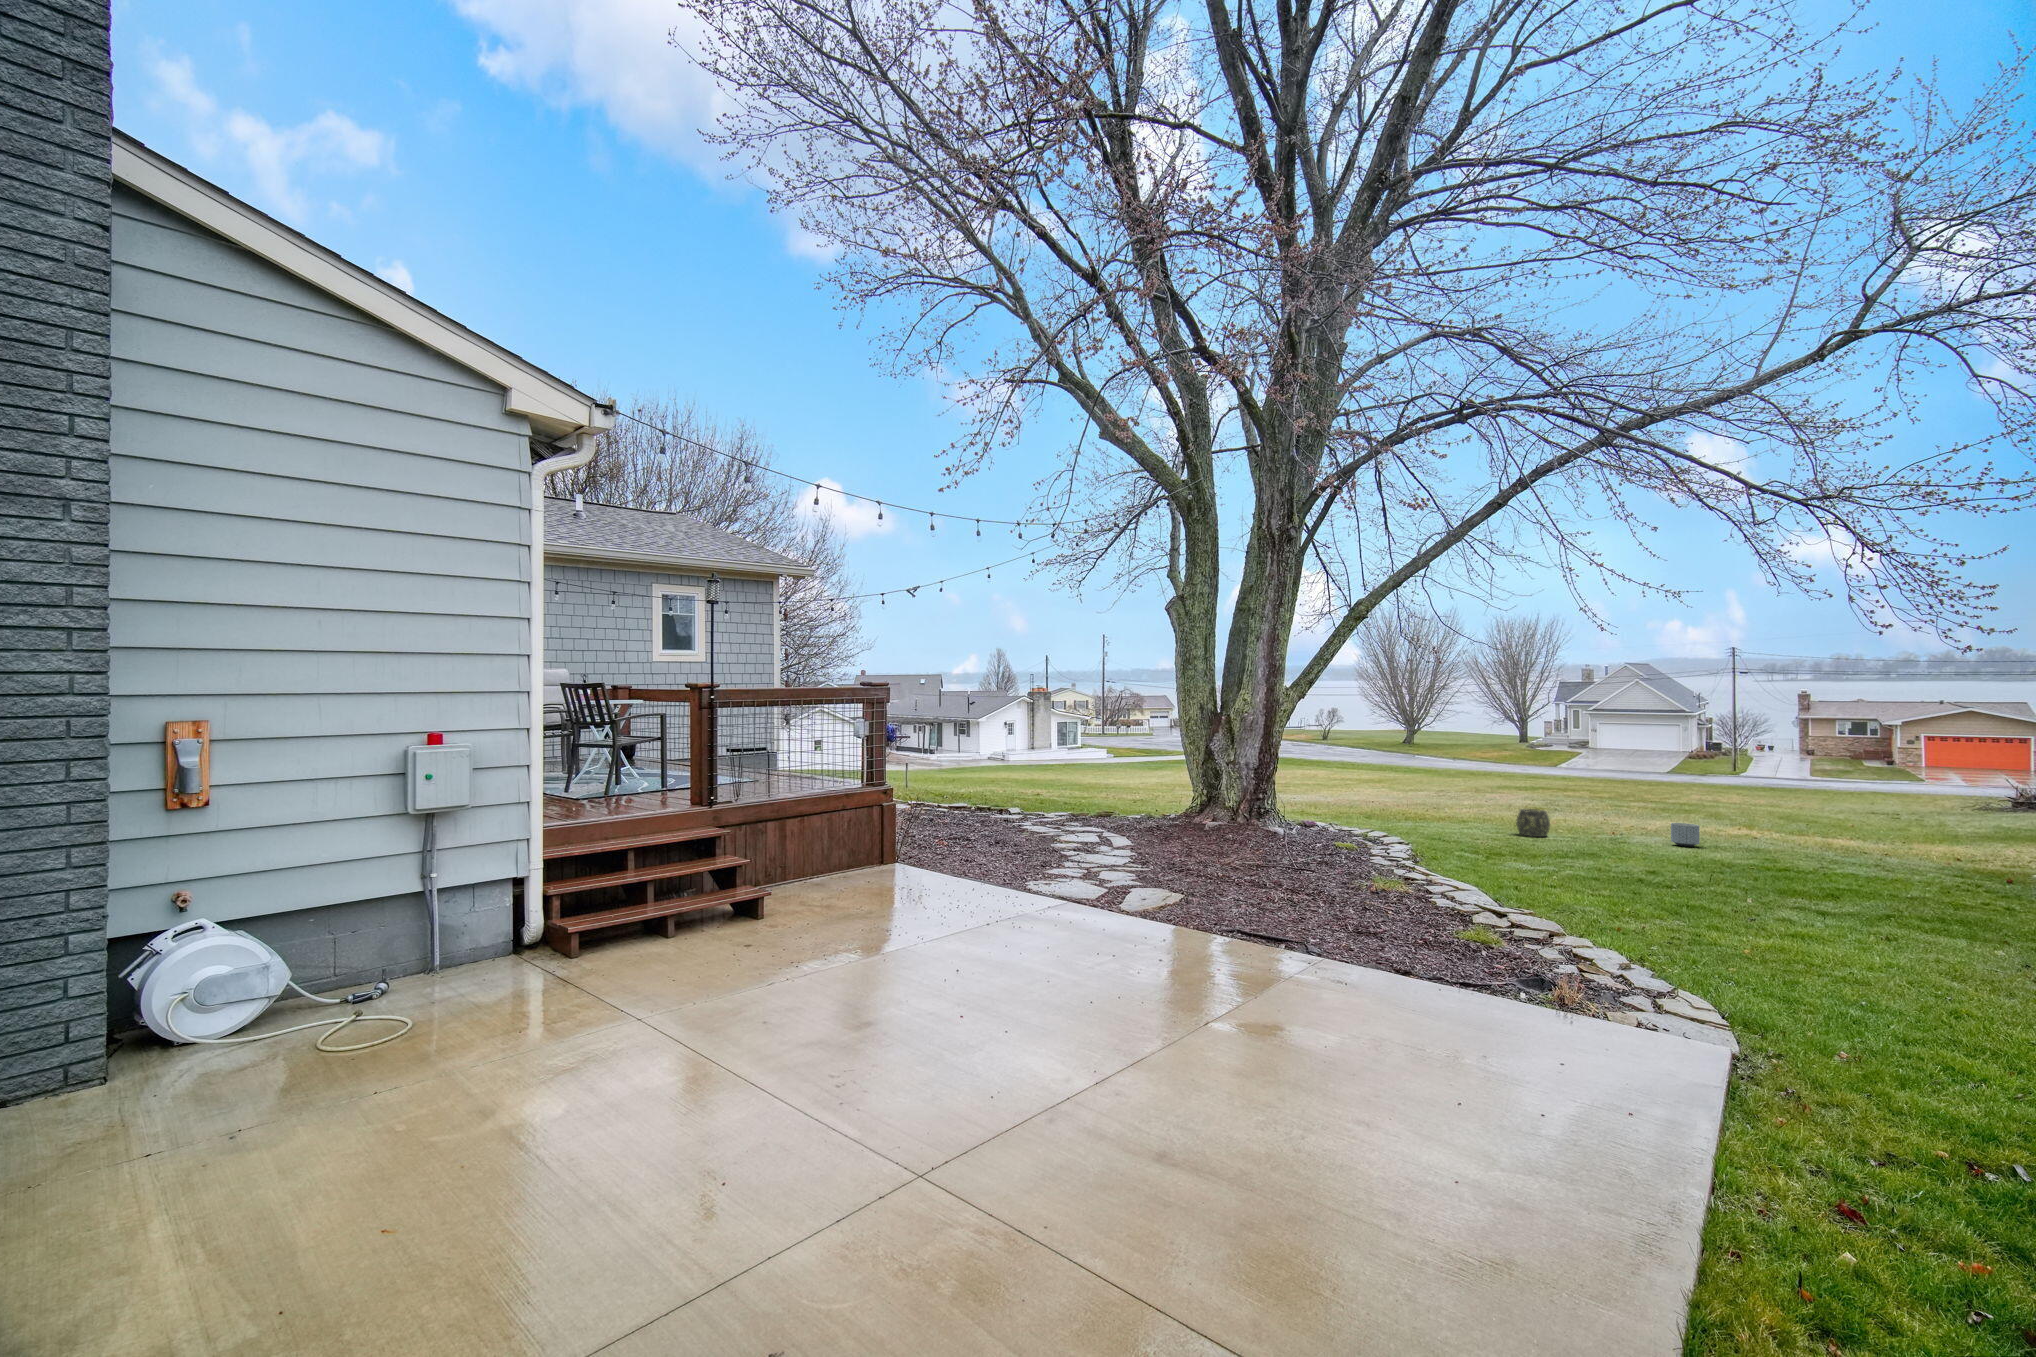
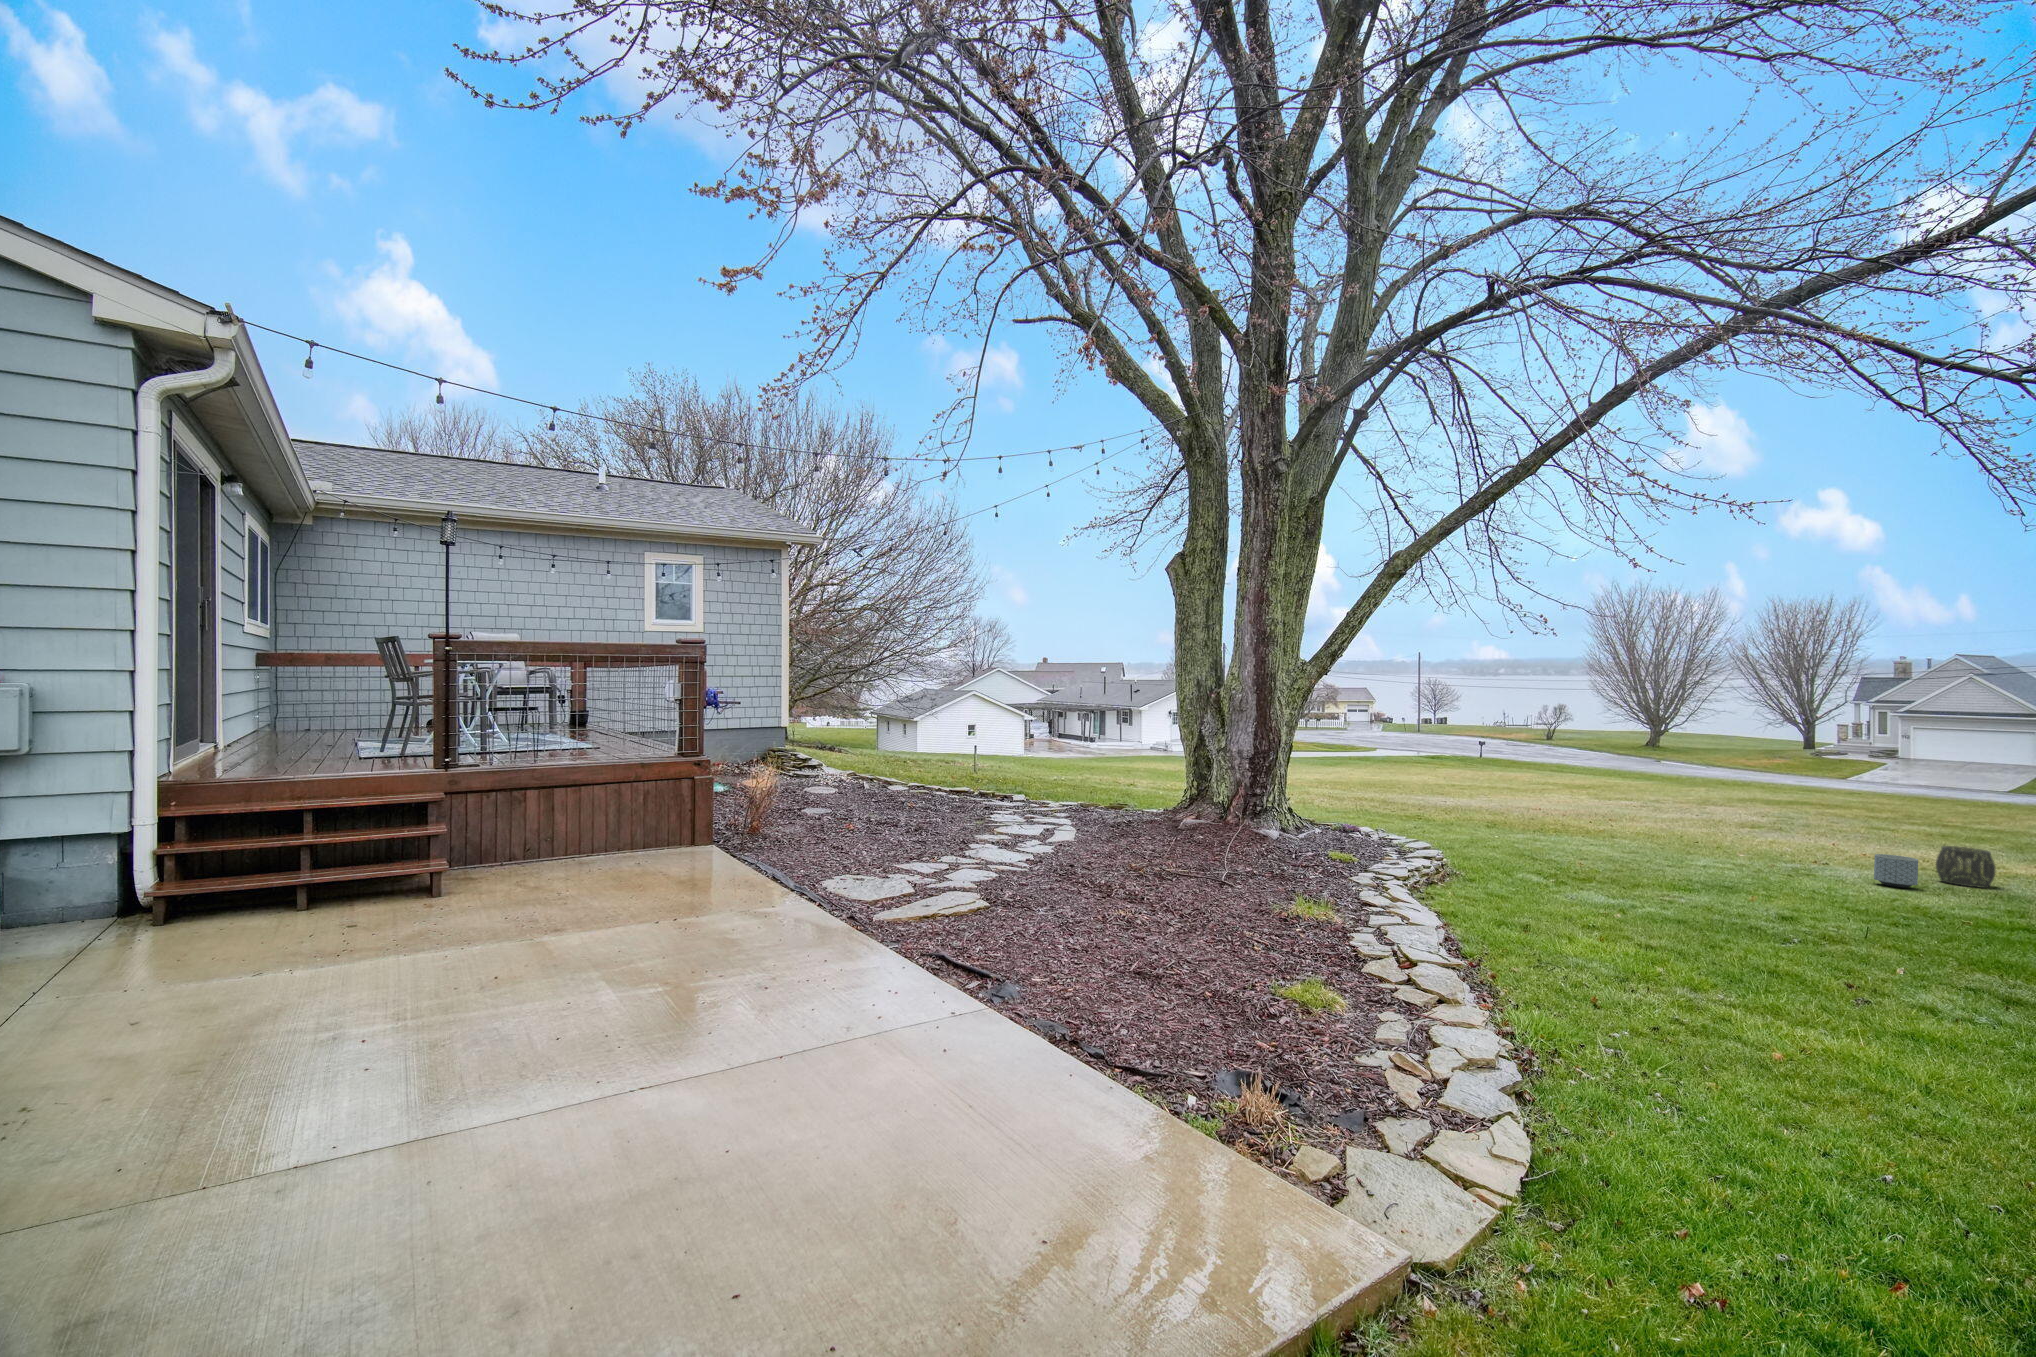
woven basket: present [1516,809,1550,837] -> present [1936,846,1996,888]

